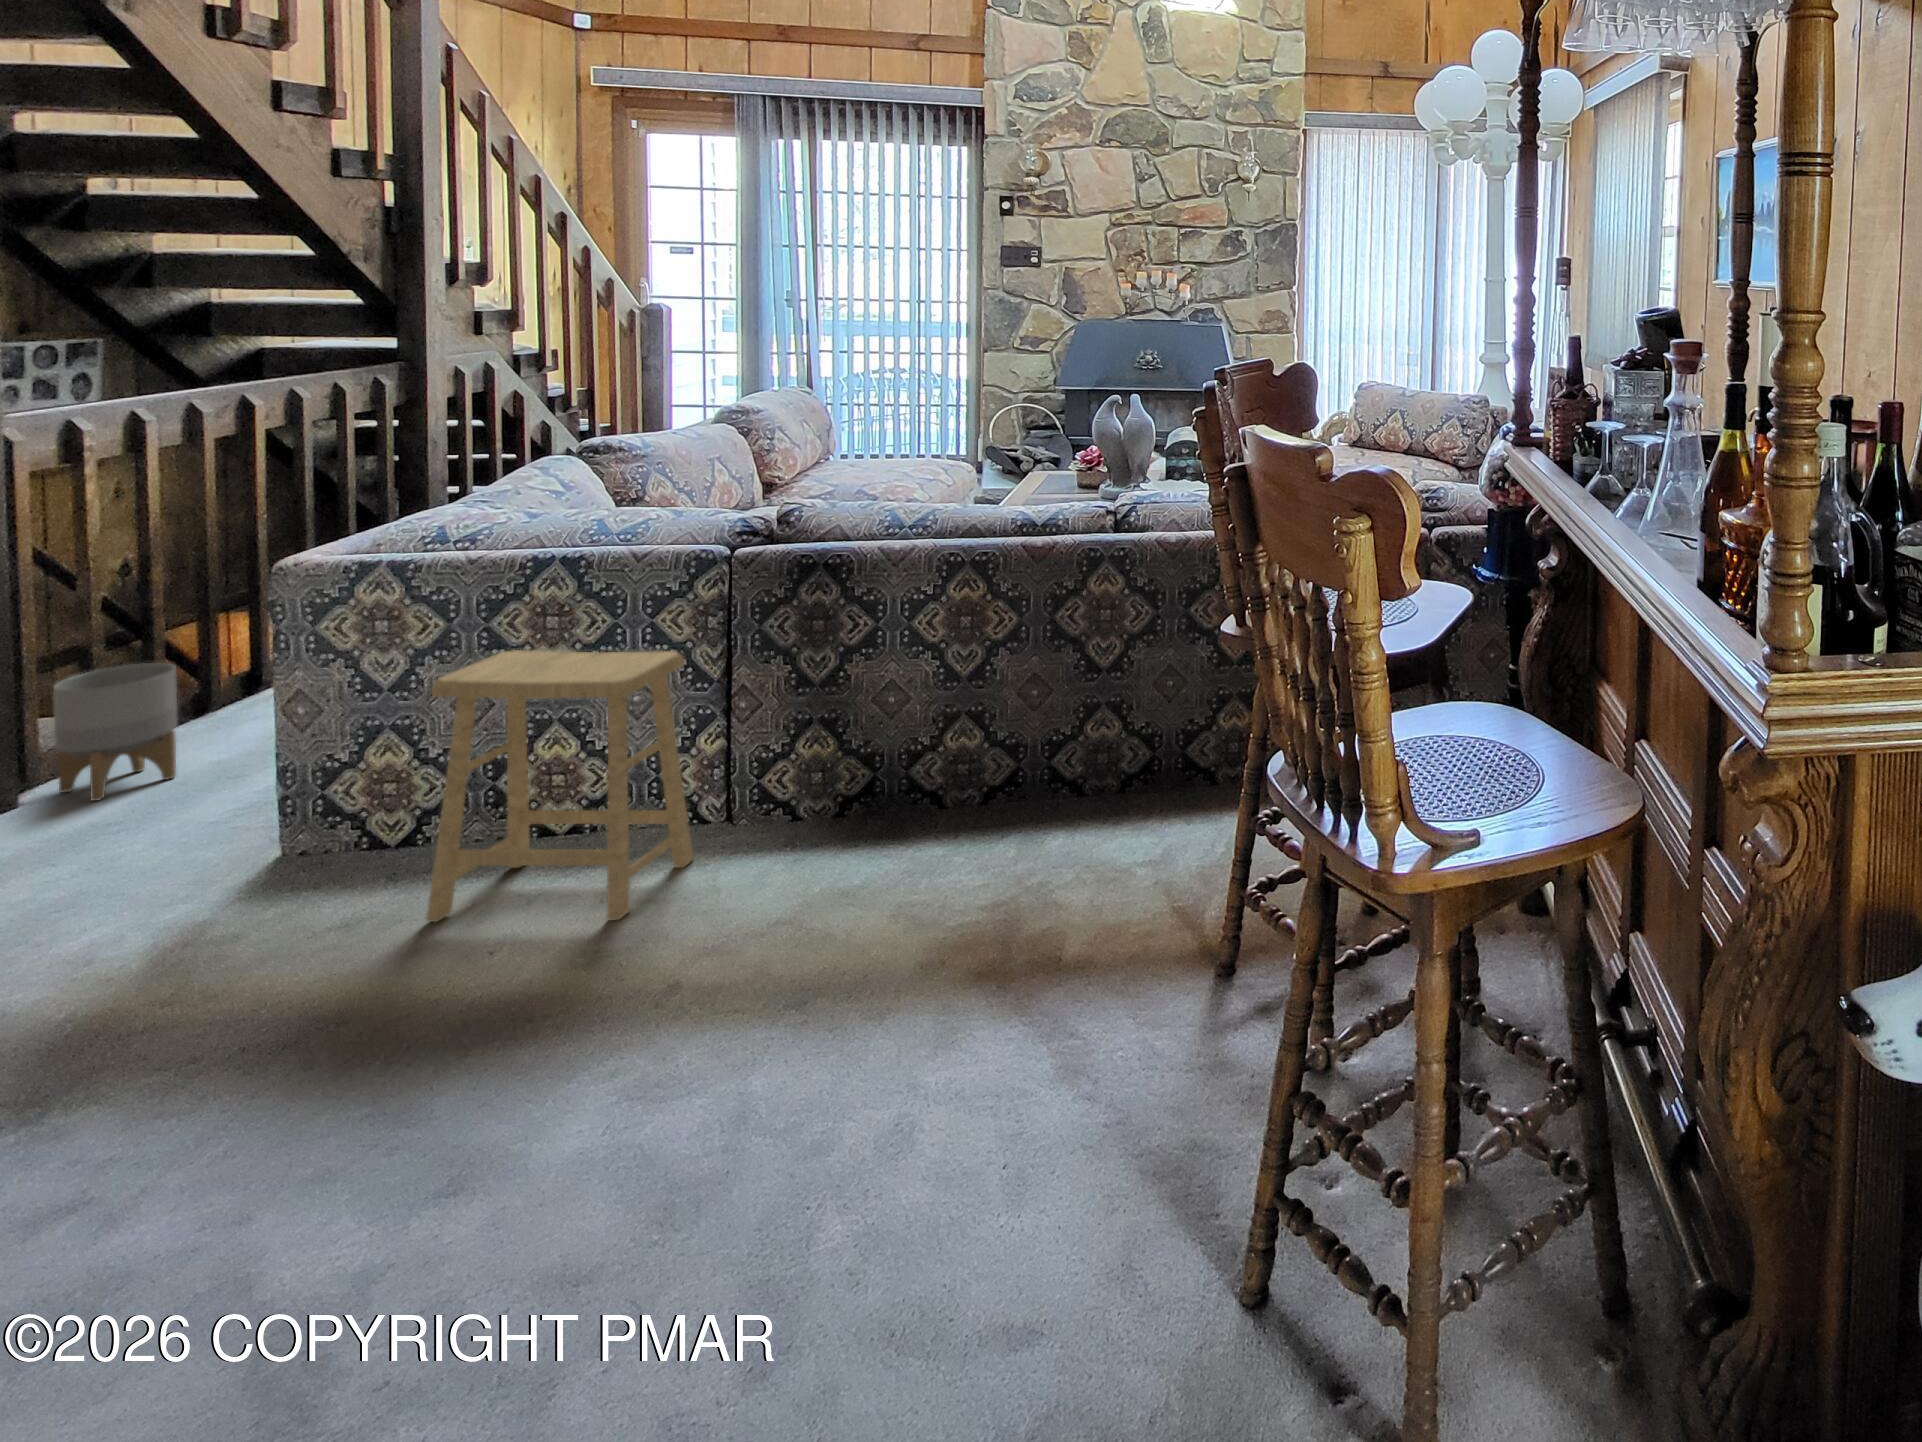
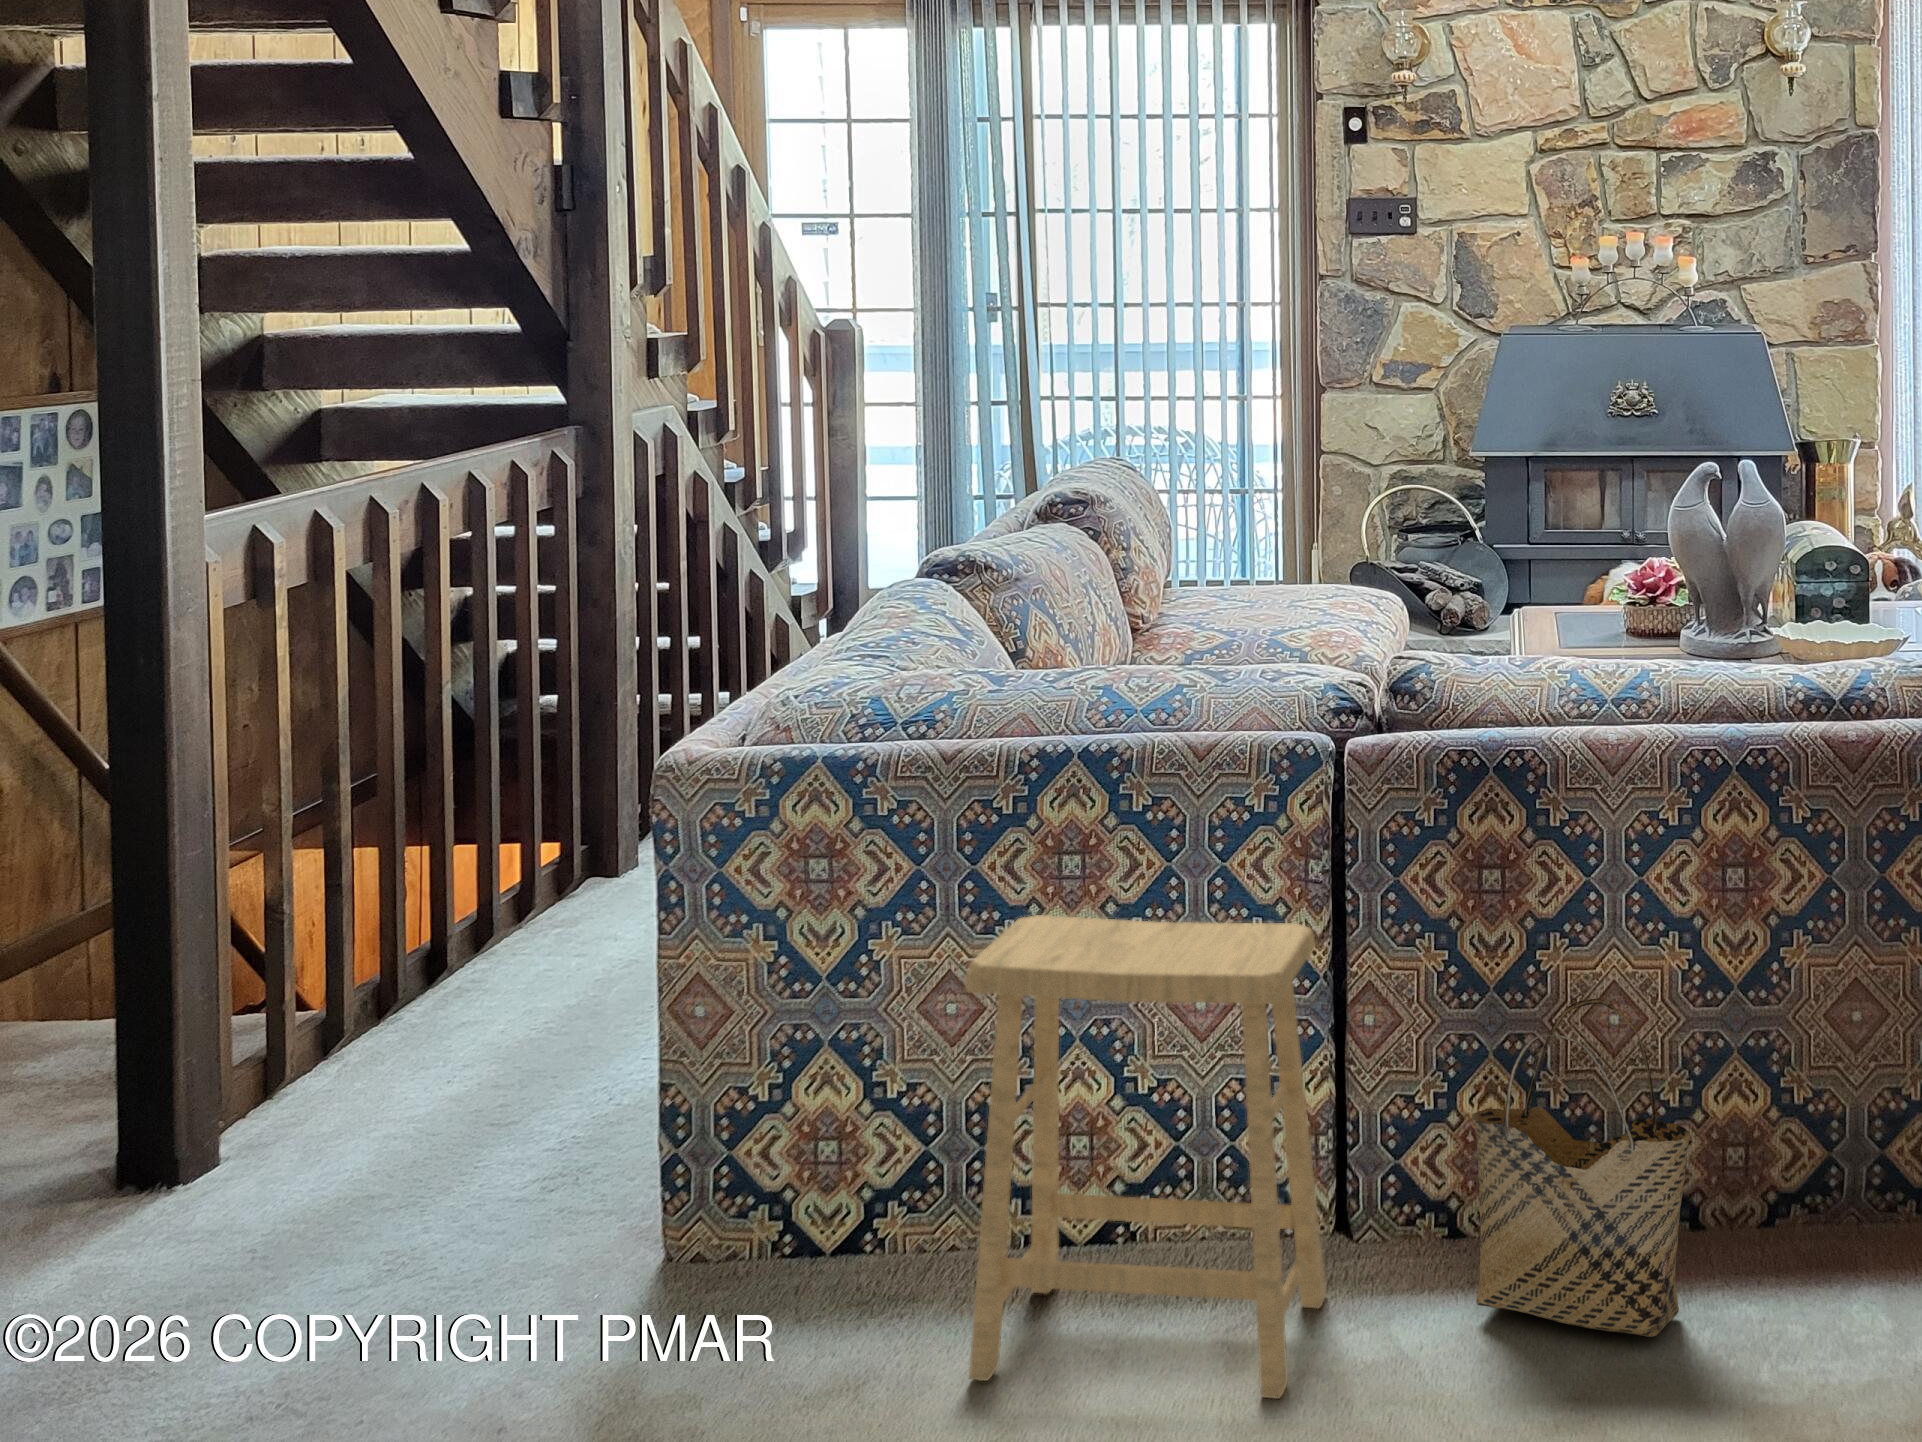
planter: present [53,663,177,801] -> none [261,921,413,1144]
woven basket: none [775,688,903,872] -> present [1471,999,1690,1337]

